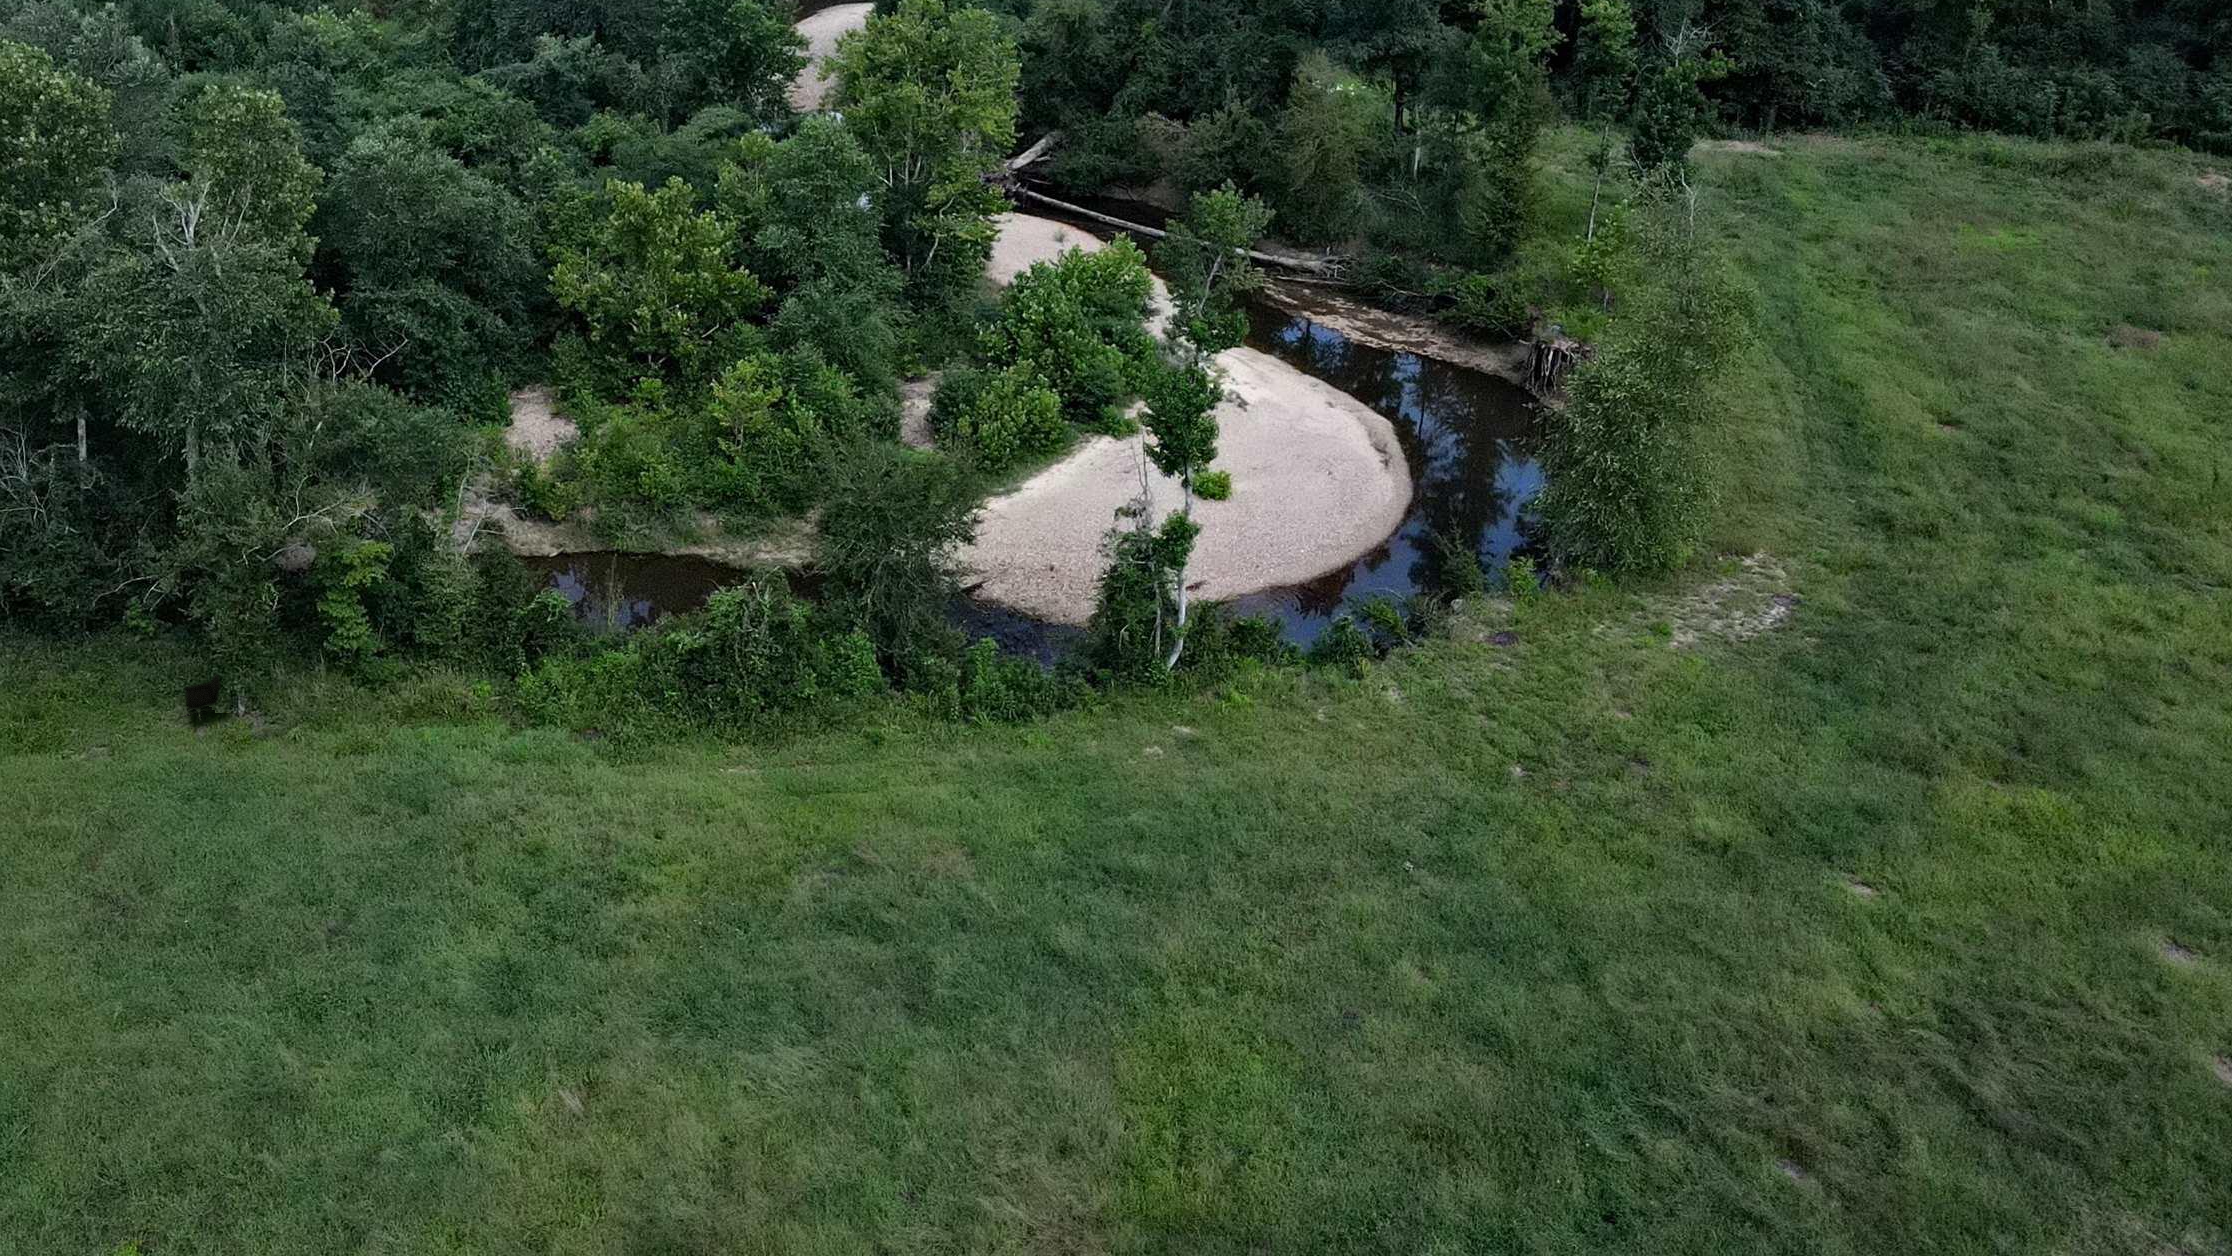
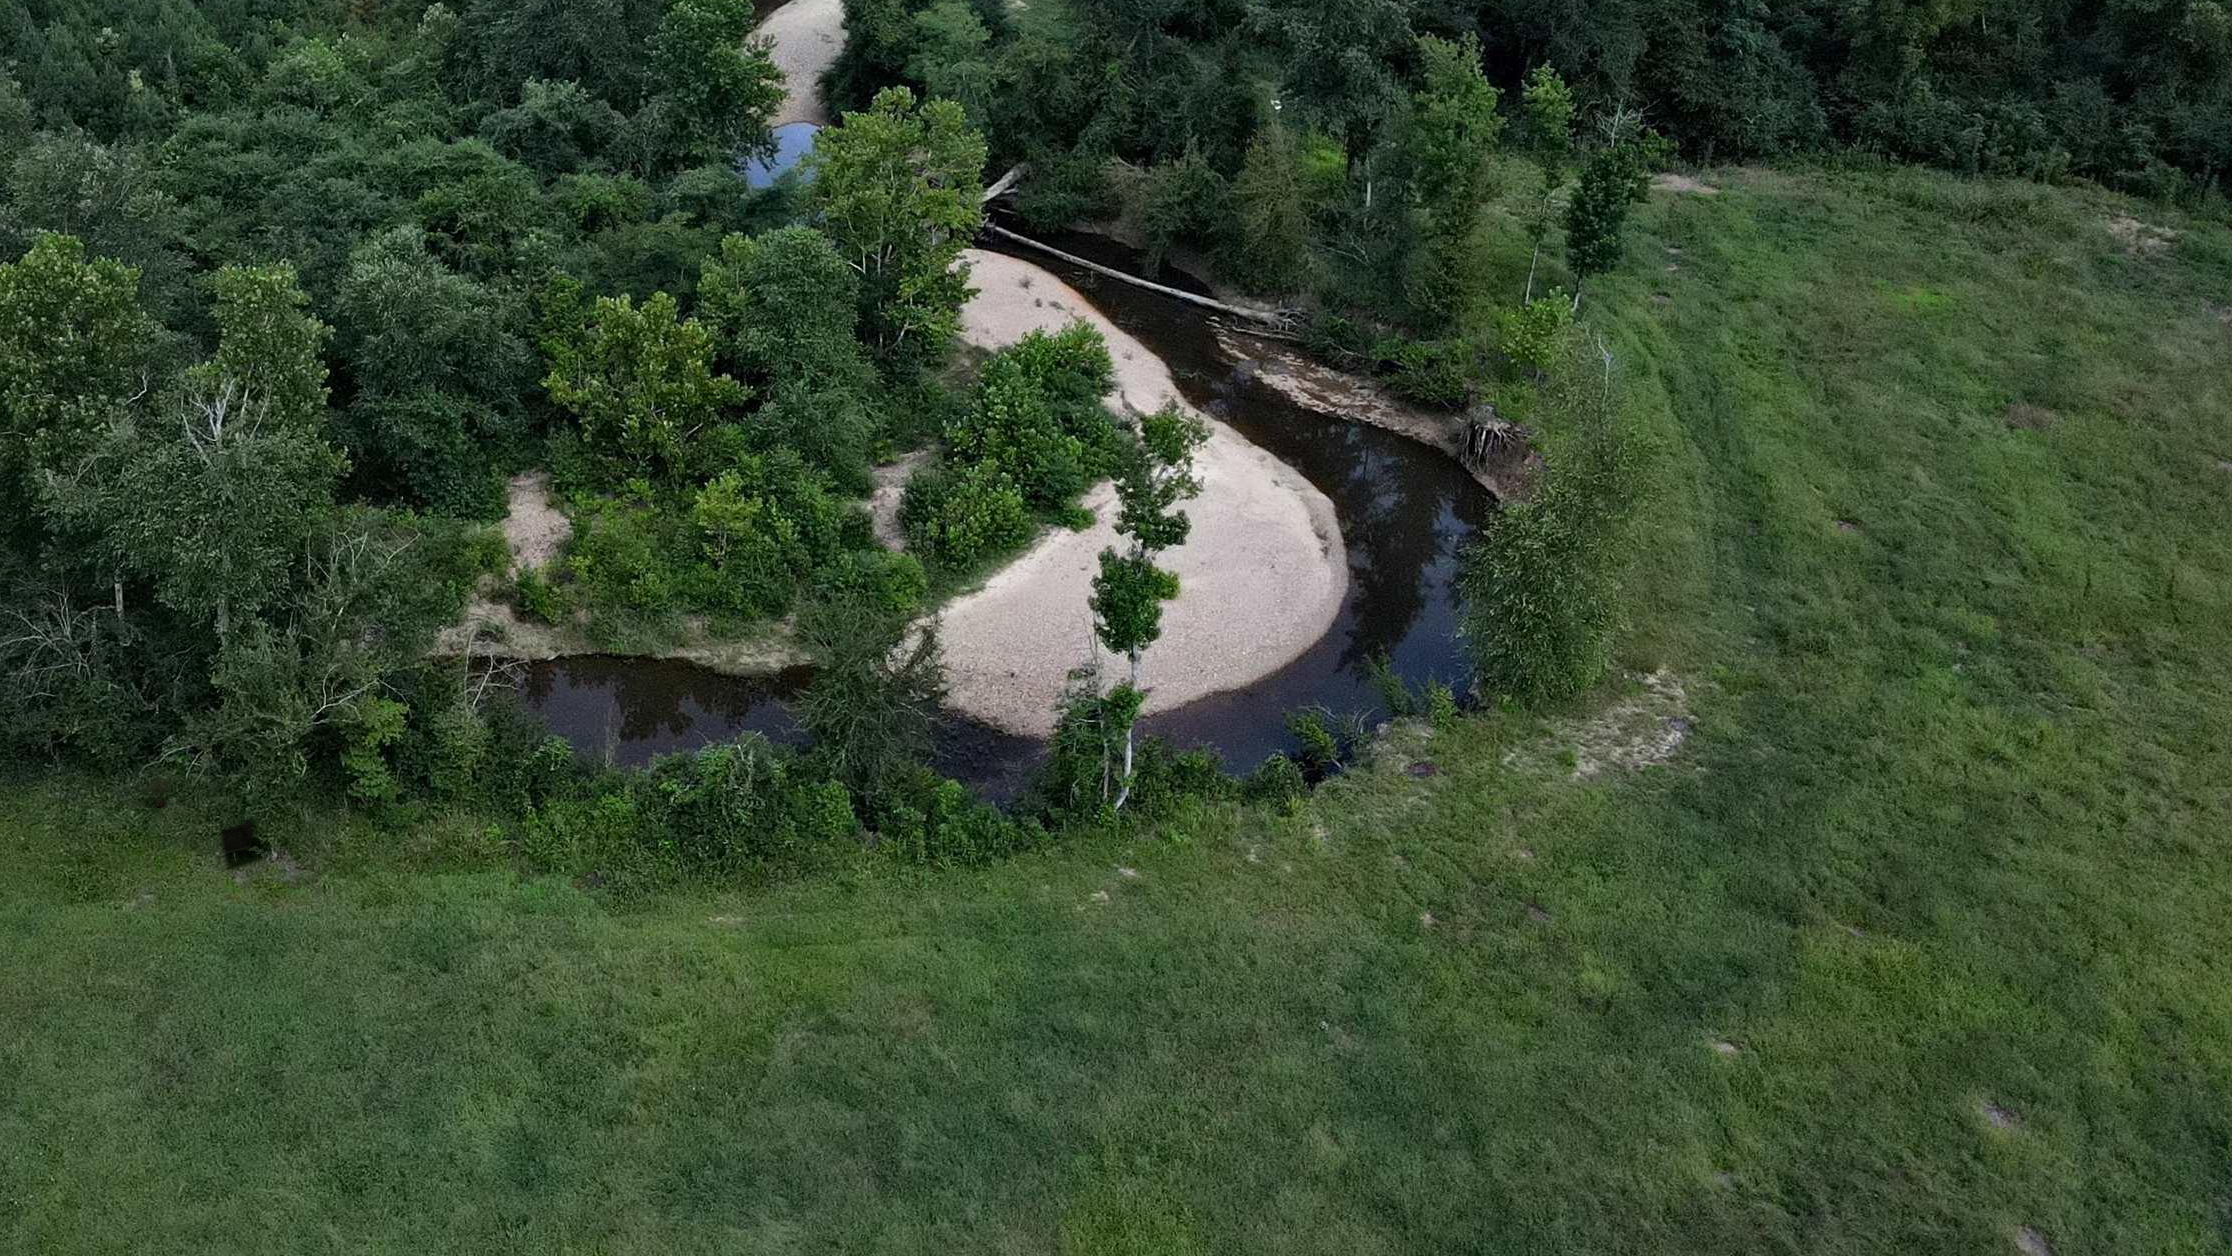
potted tree: none [99,633,134,672] -> present [142,775,171,807]

